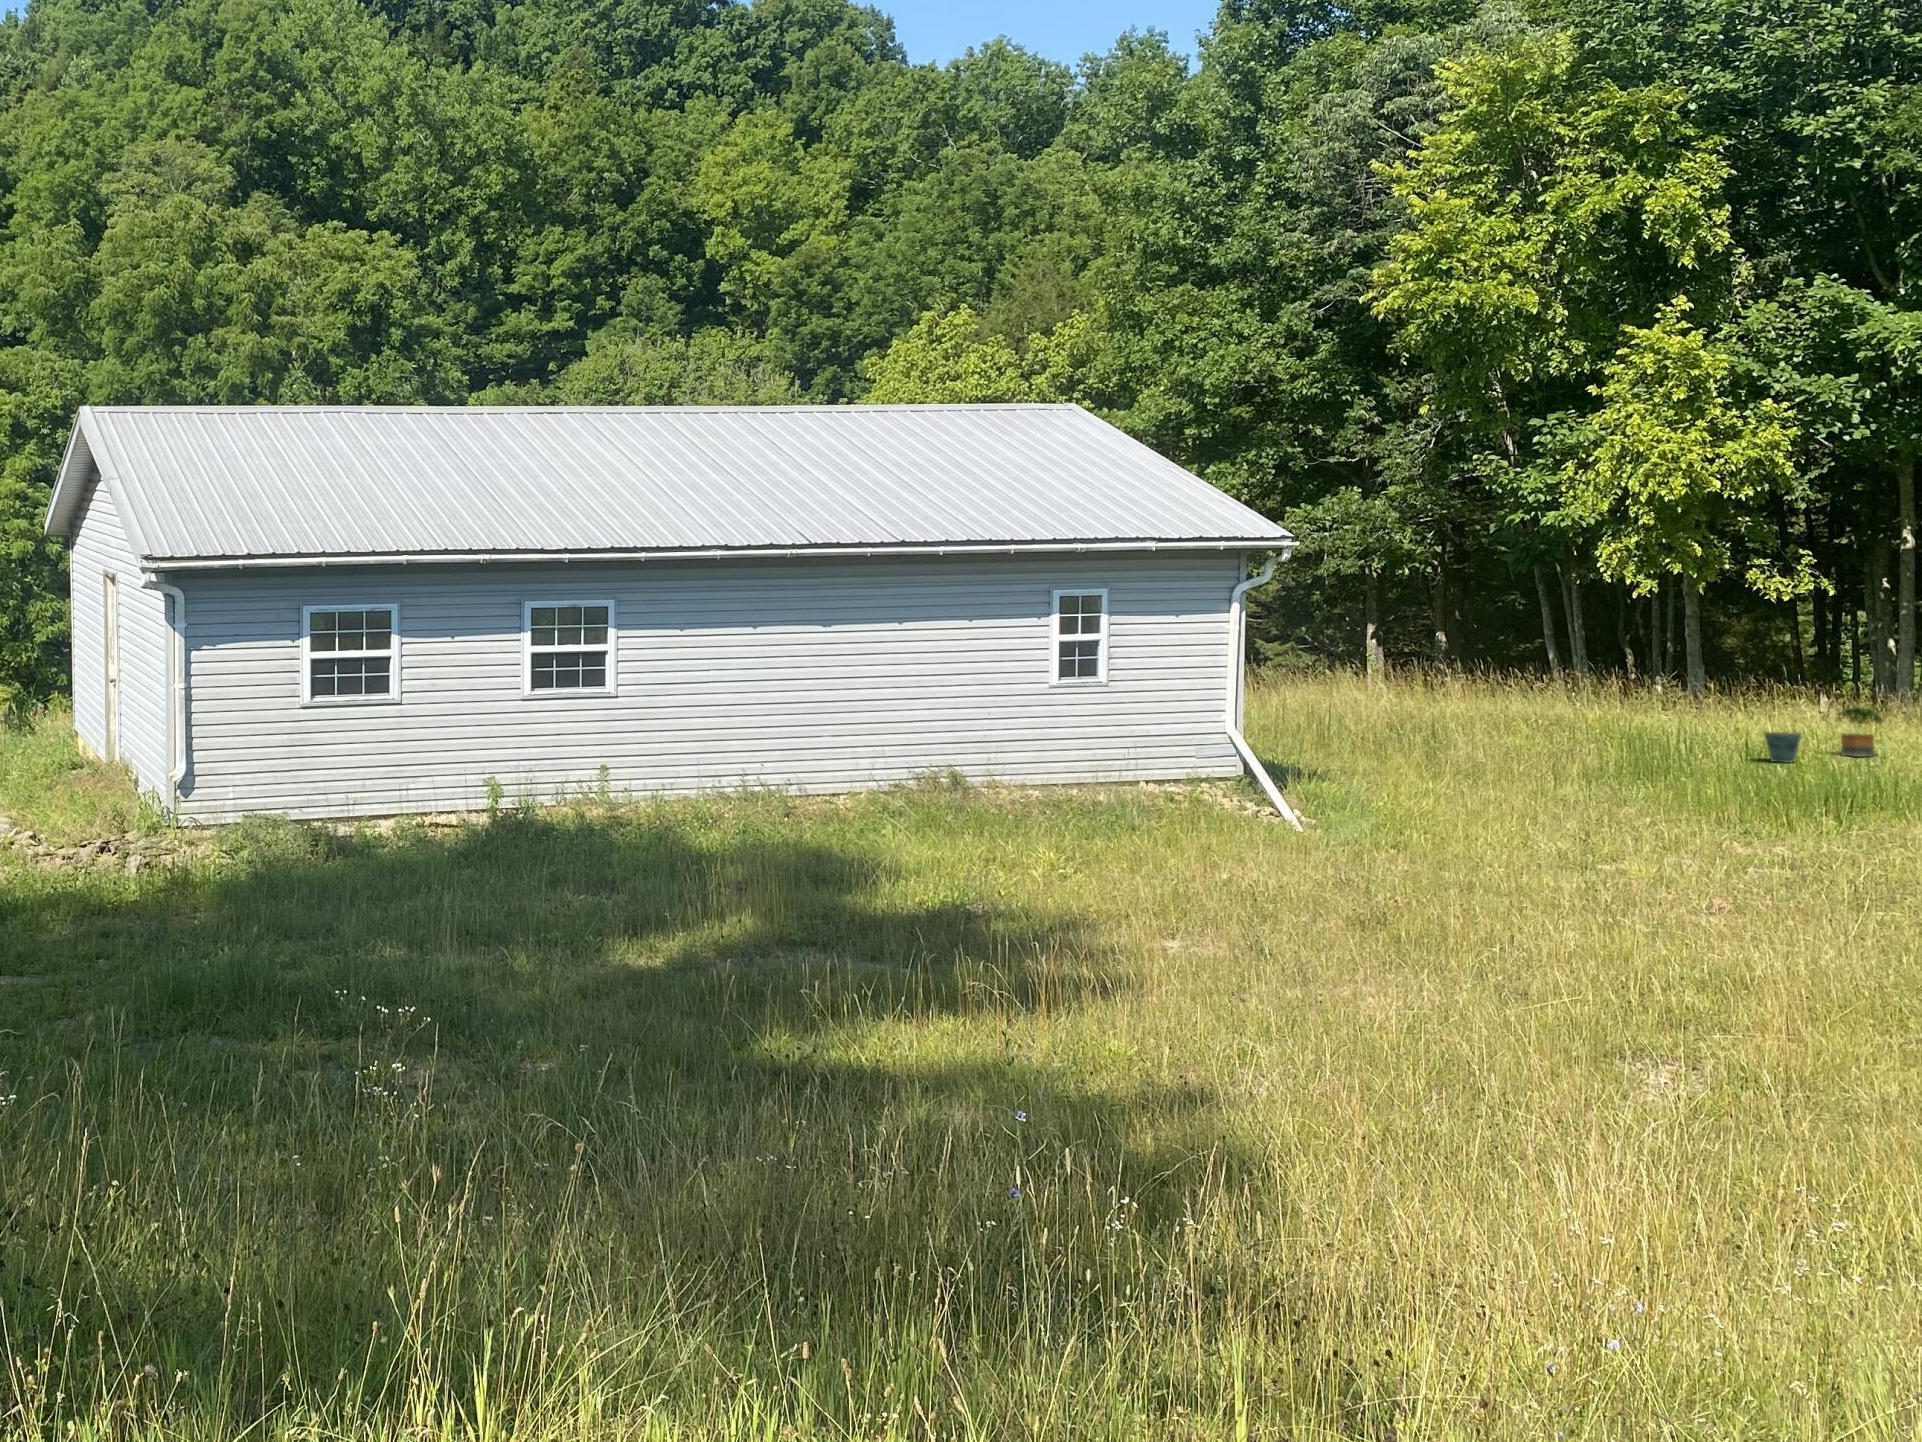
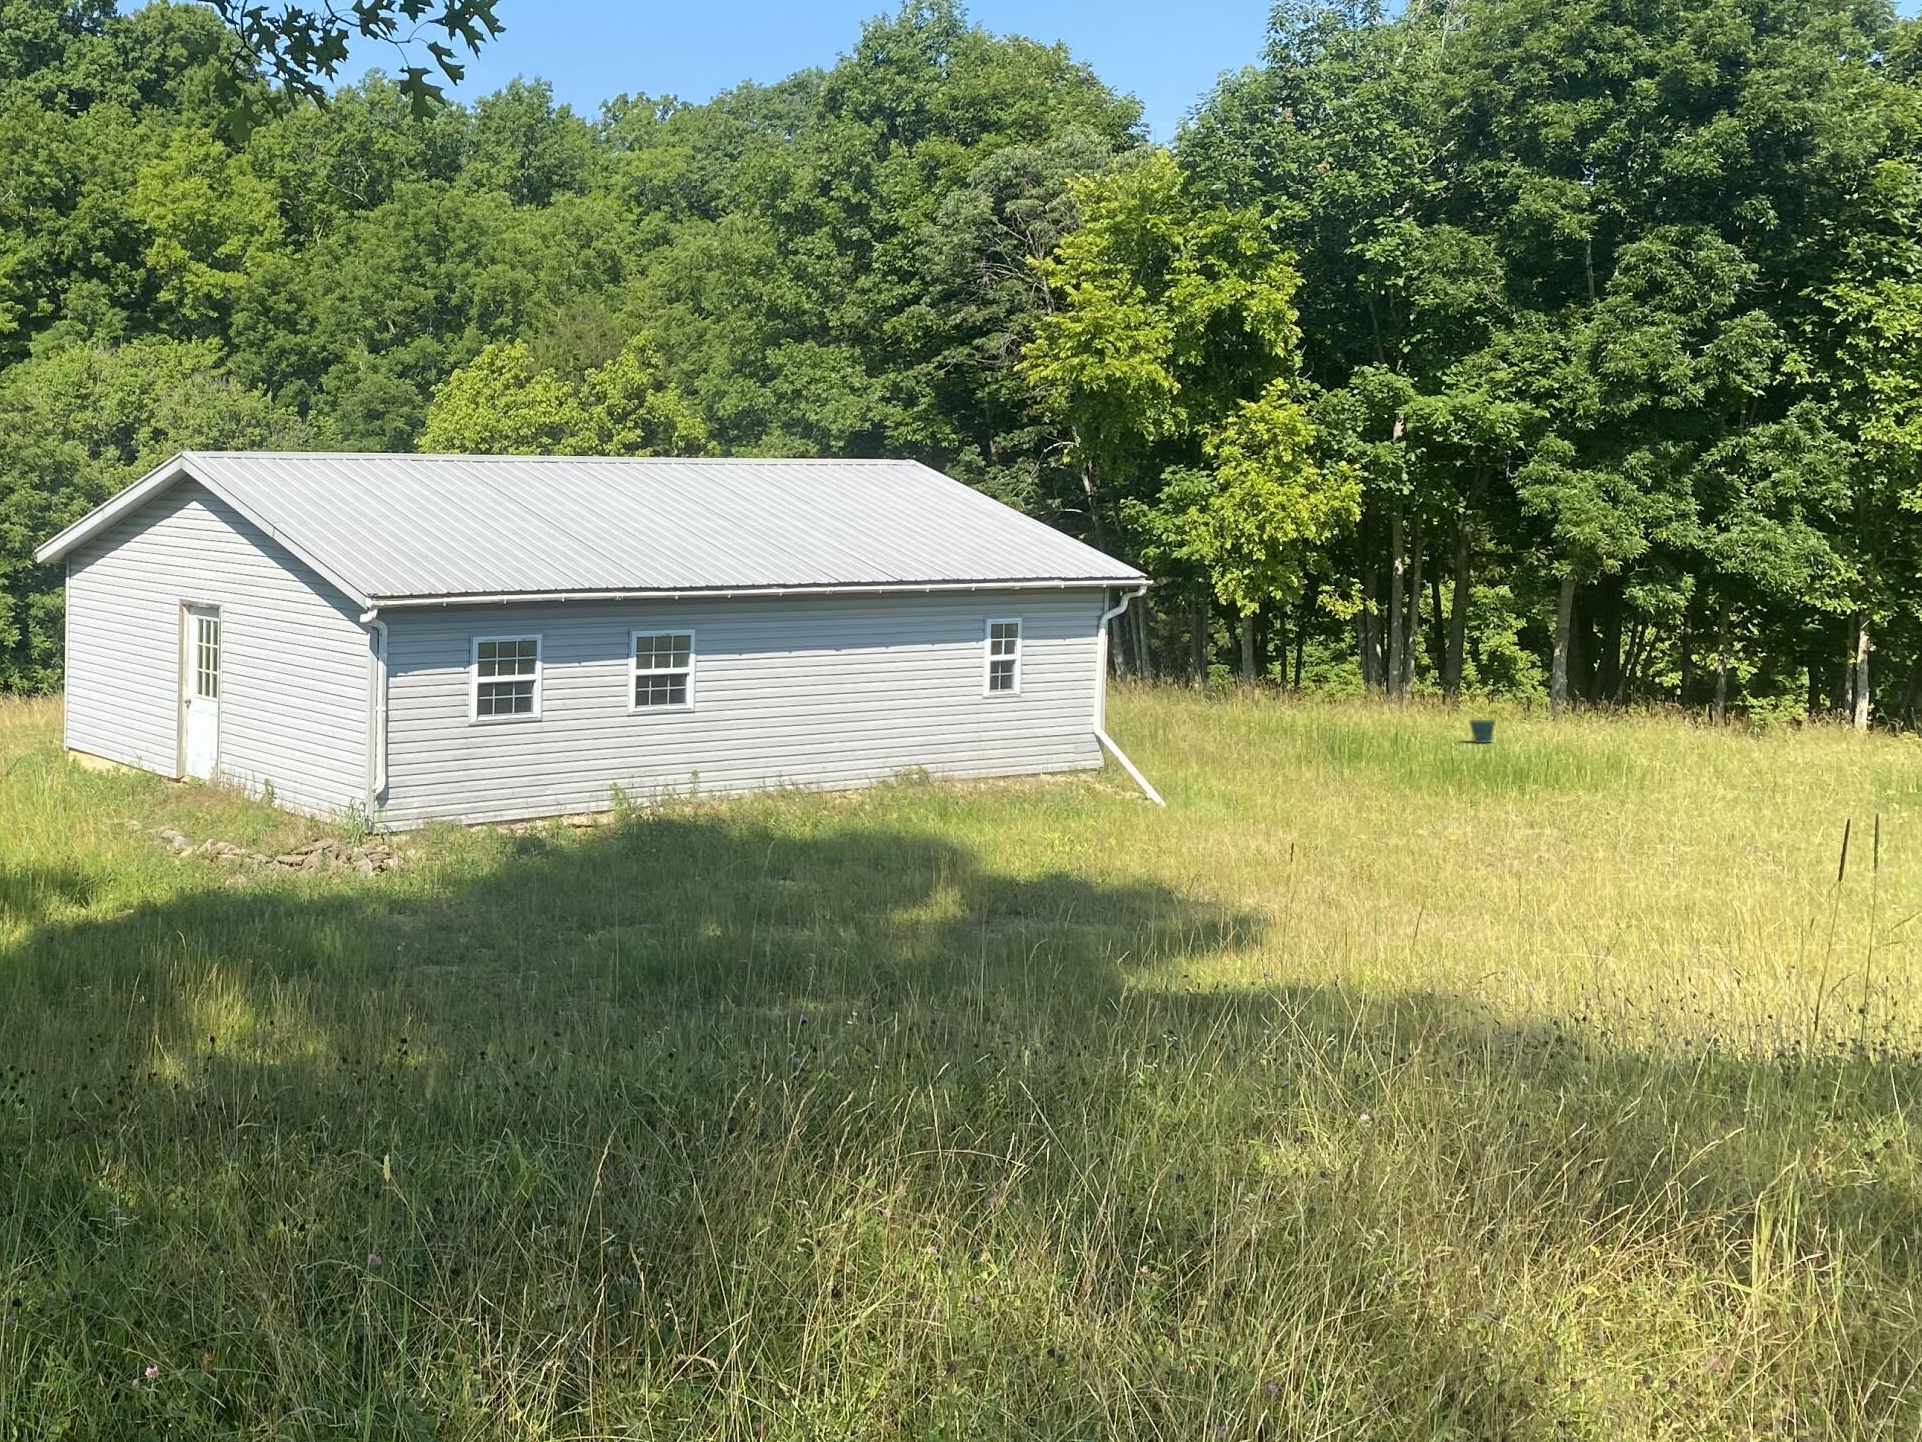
potted tree: present [1837,707,1883,757] -> none [1502,698,1536,737]

